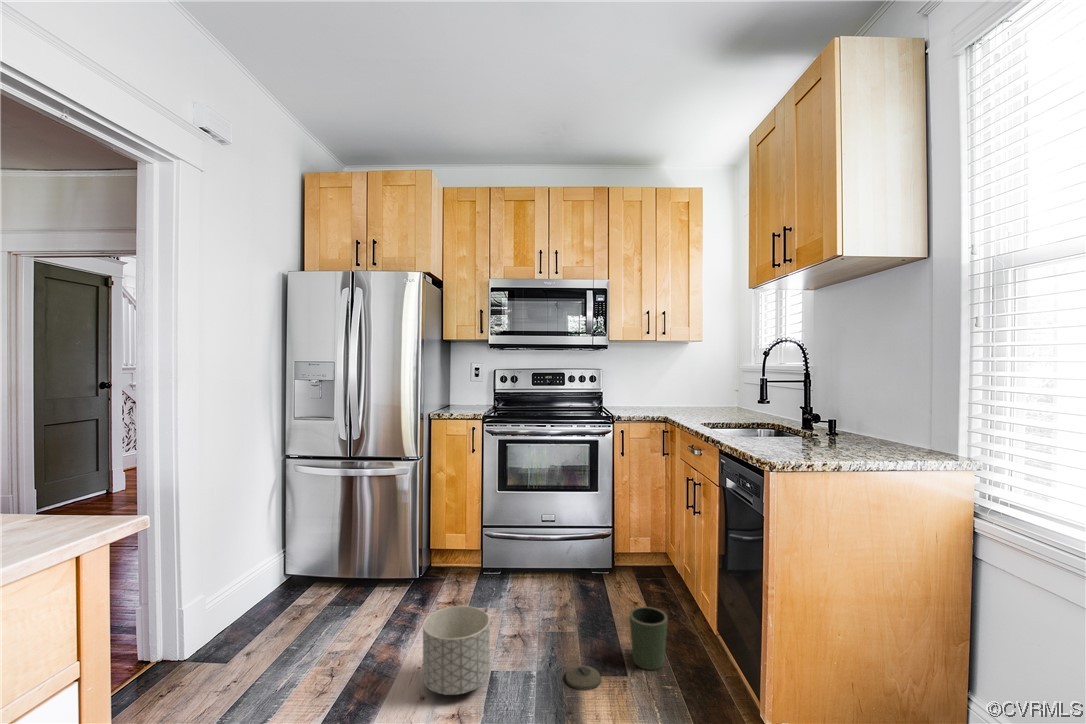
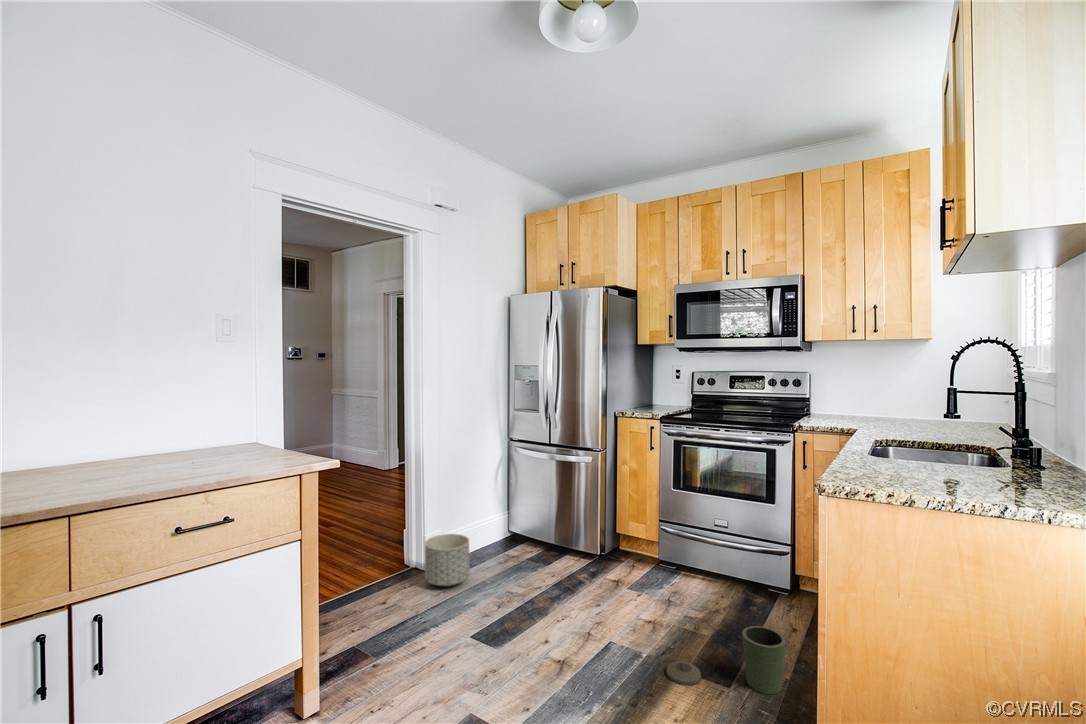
planter: present [423,606,490,695] -> present [425,534,469,587]

